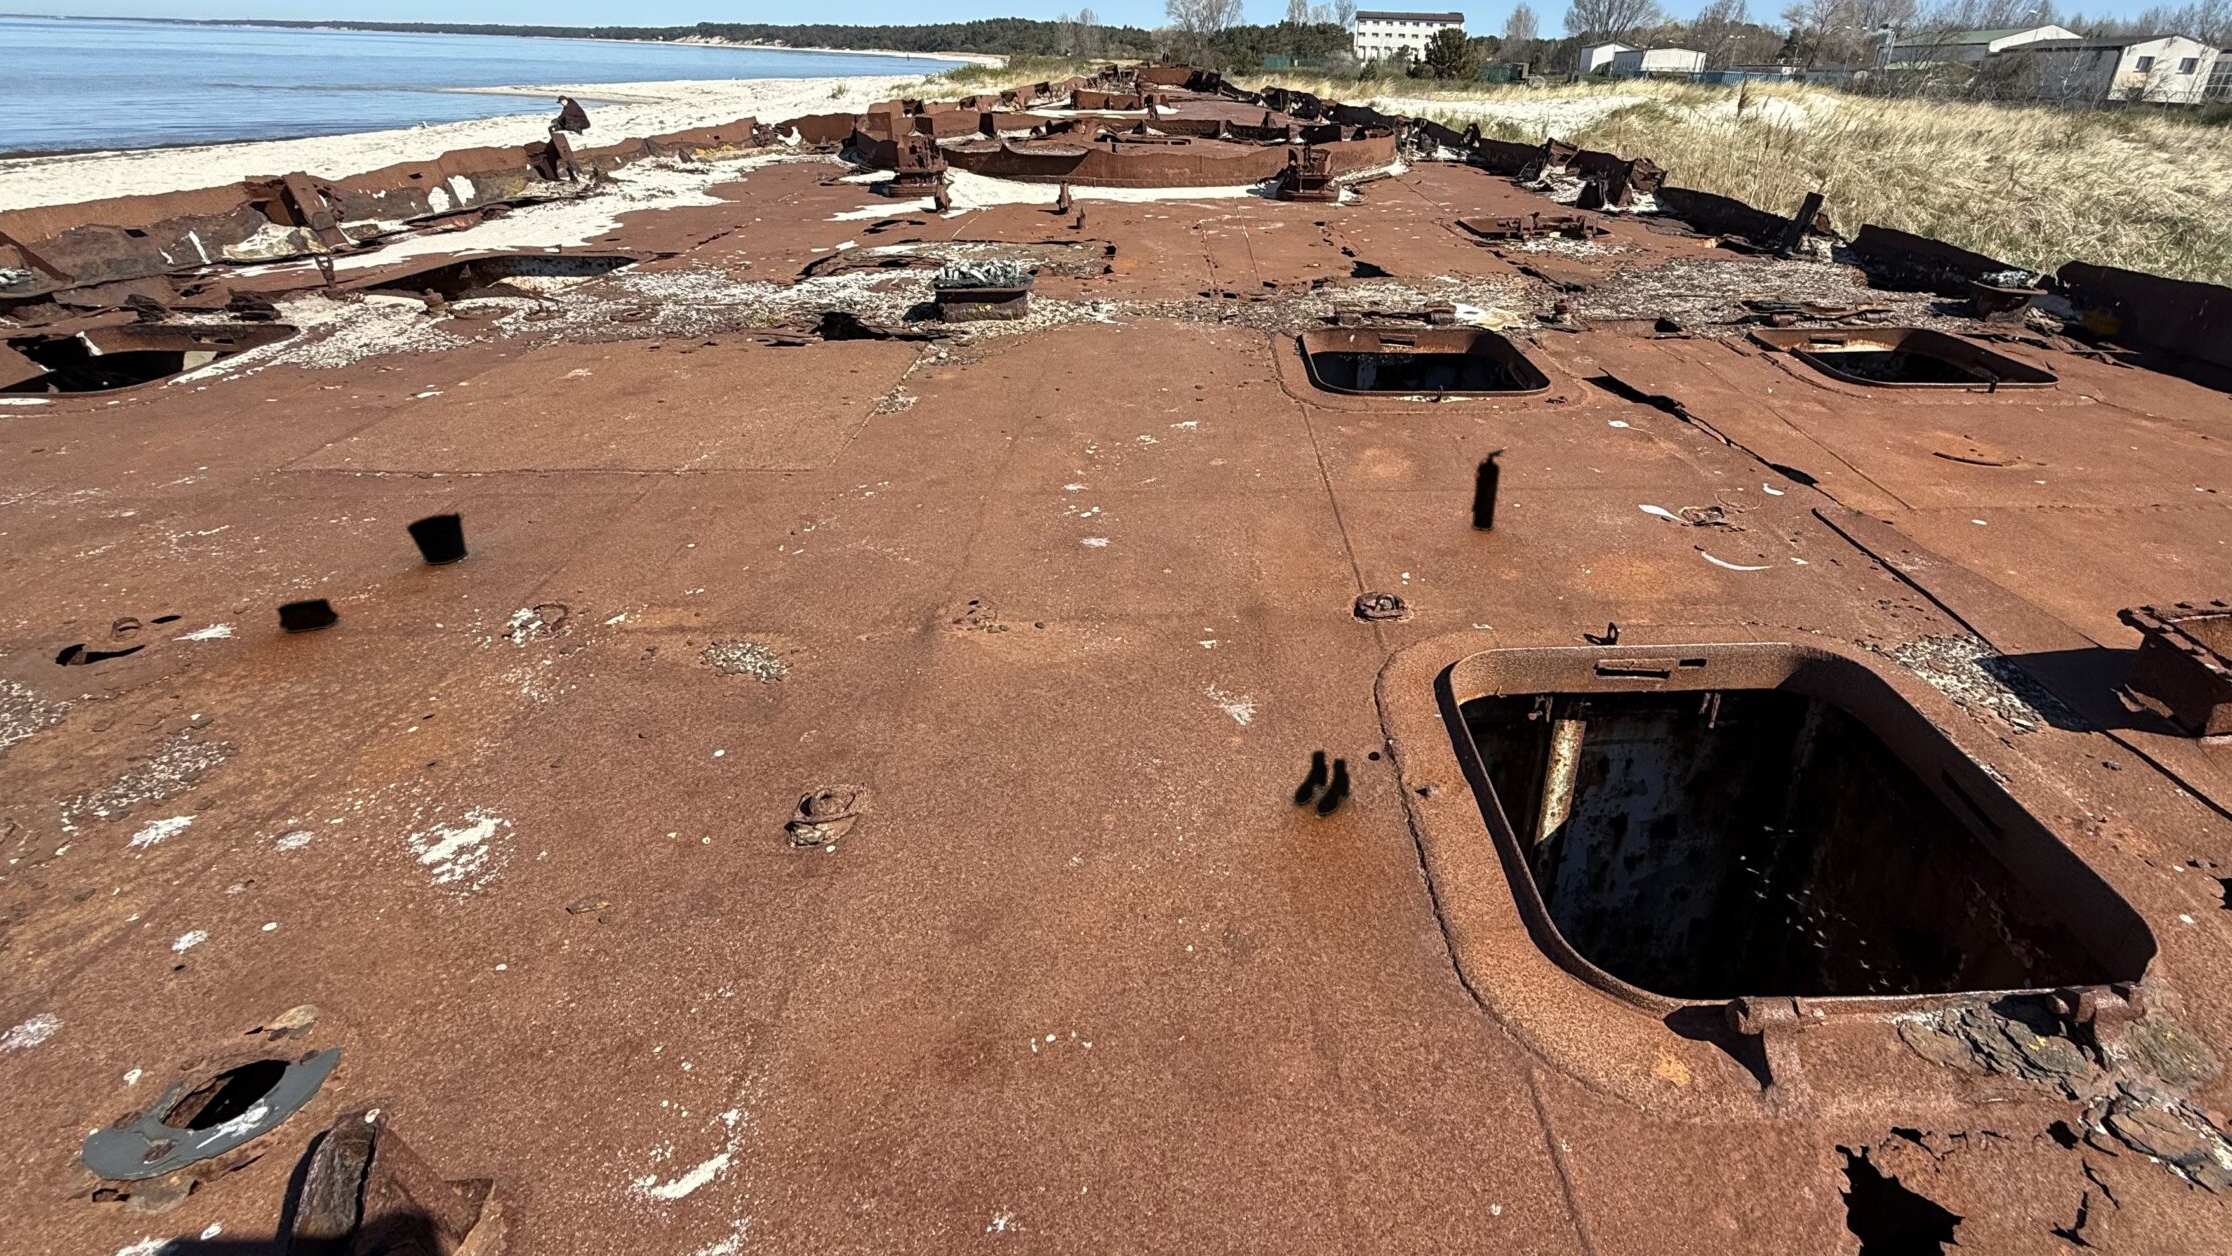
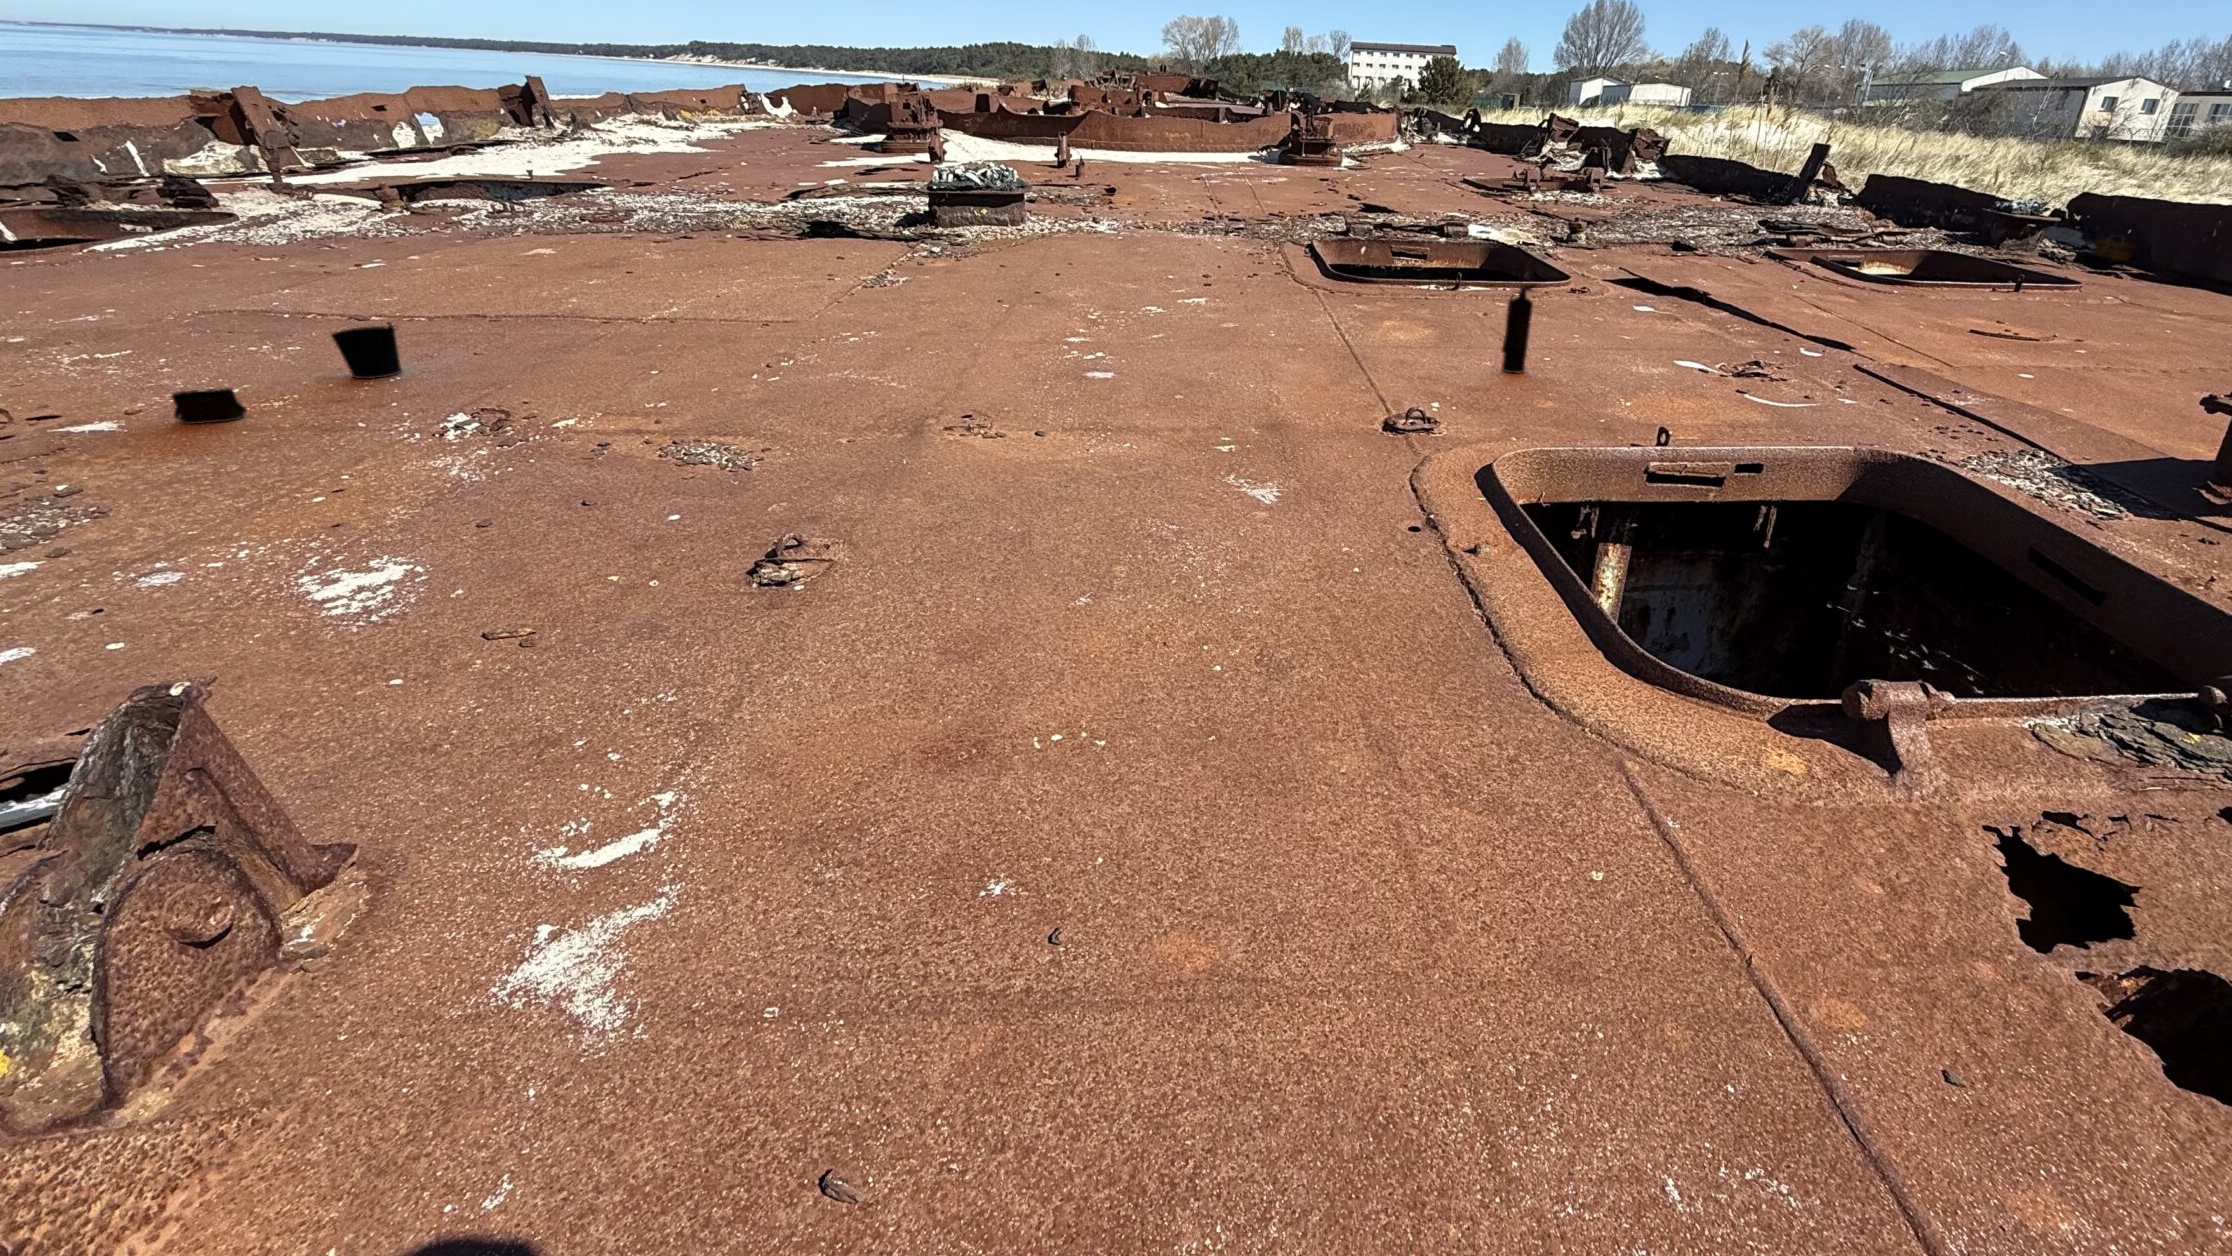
boots: present [1293,750,1350,815] -> none [1328,502,1392,568]

